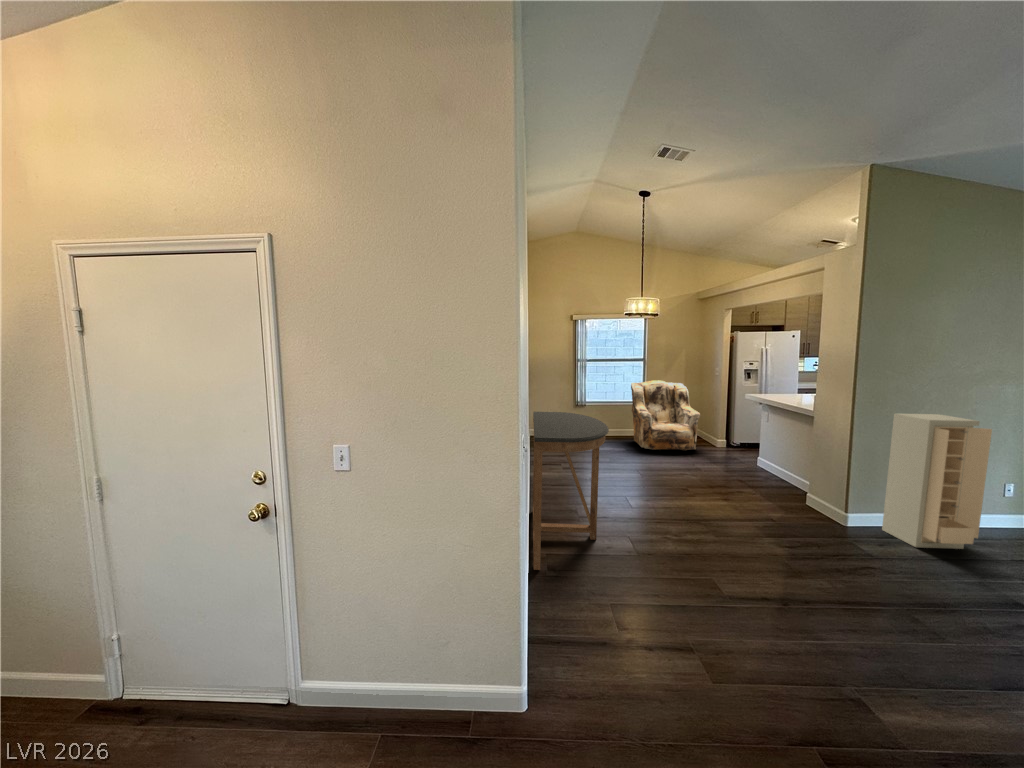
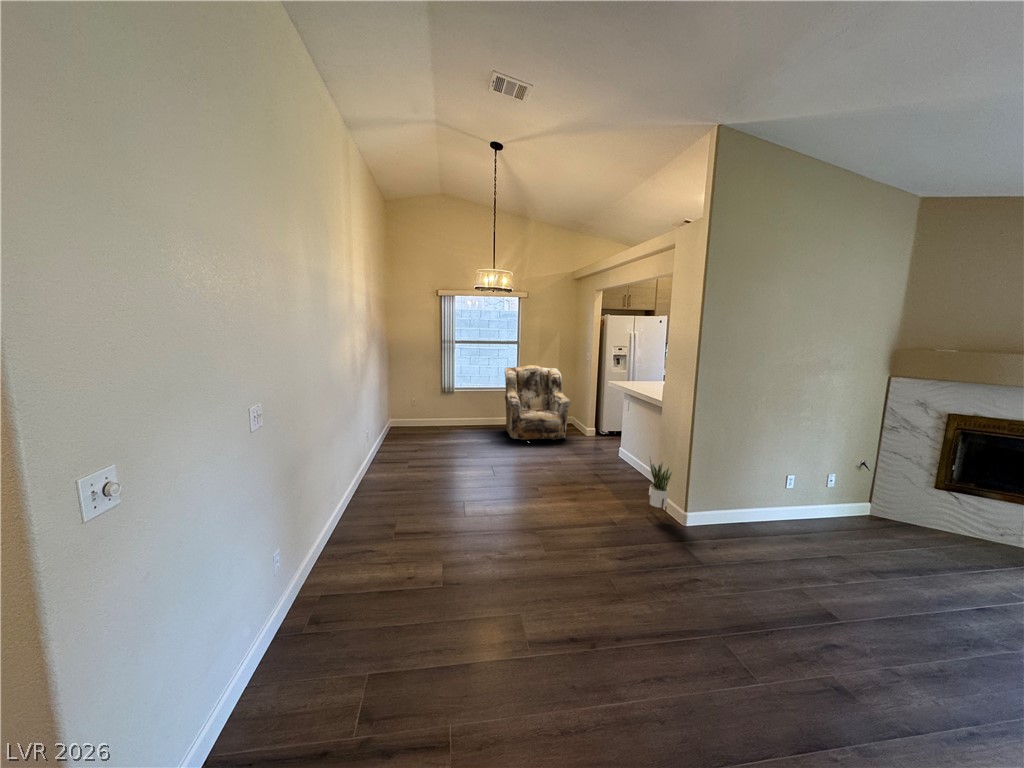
console table: present [533,412,609,570] -> none [267,407,412,636]
storage cabinet: present [882,414,992,549] -> none [719,407,818,548]
potted plant: none [802,460,829,521] -> present [647,458,672,522]

